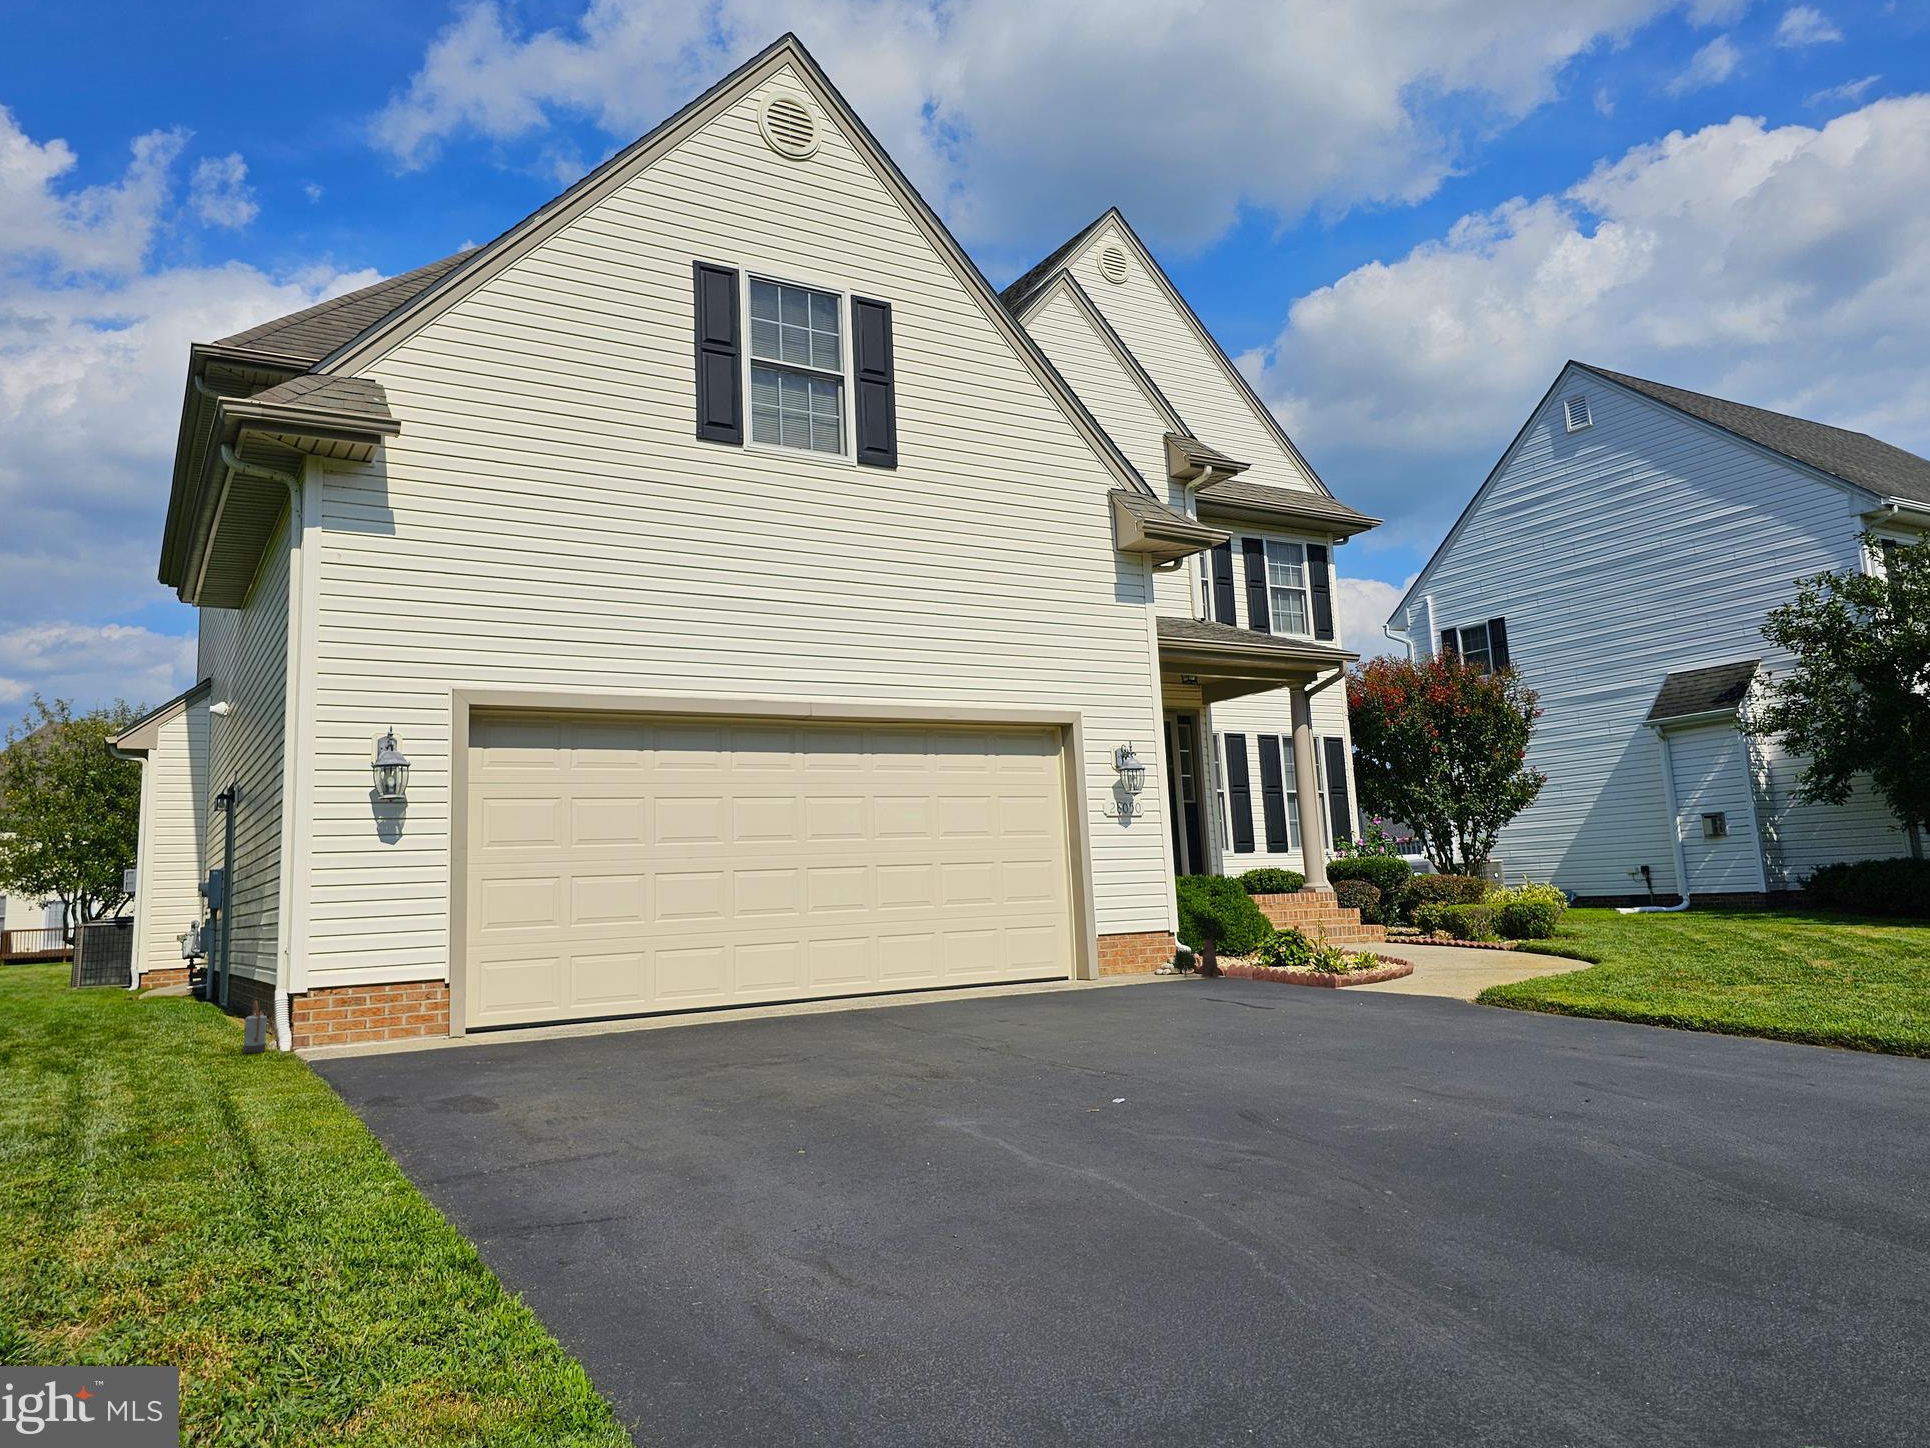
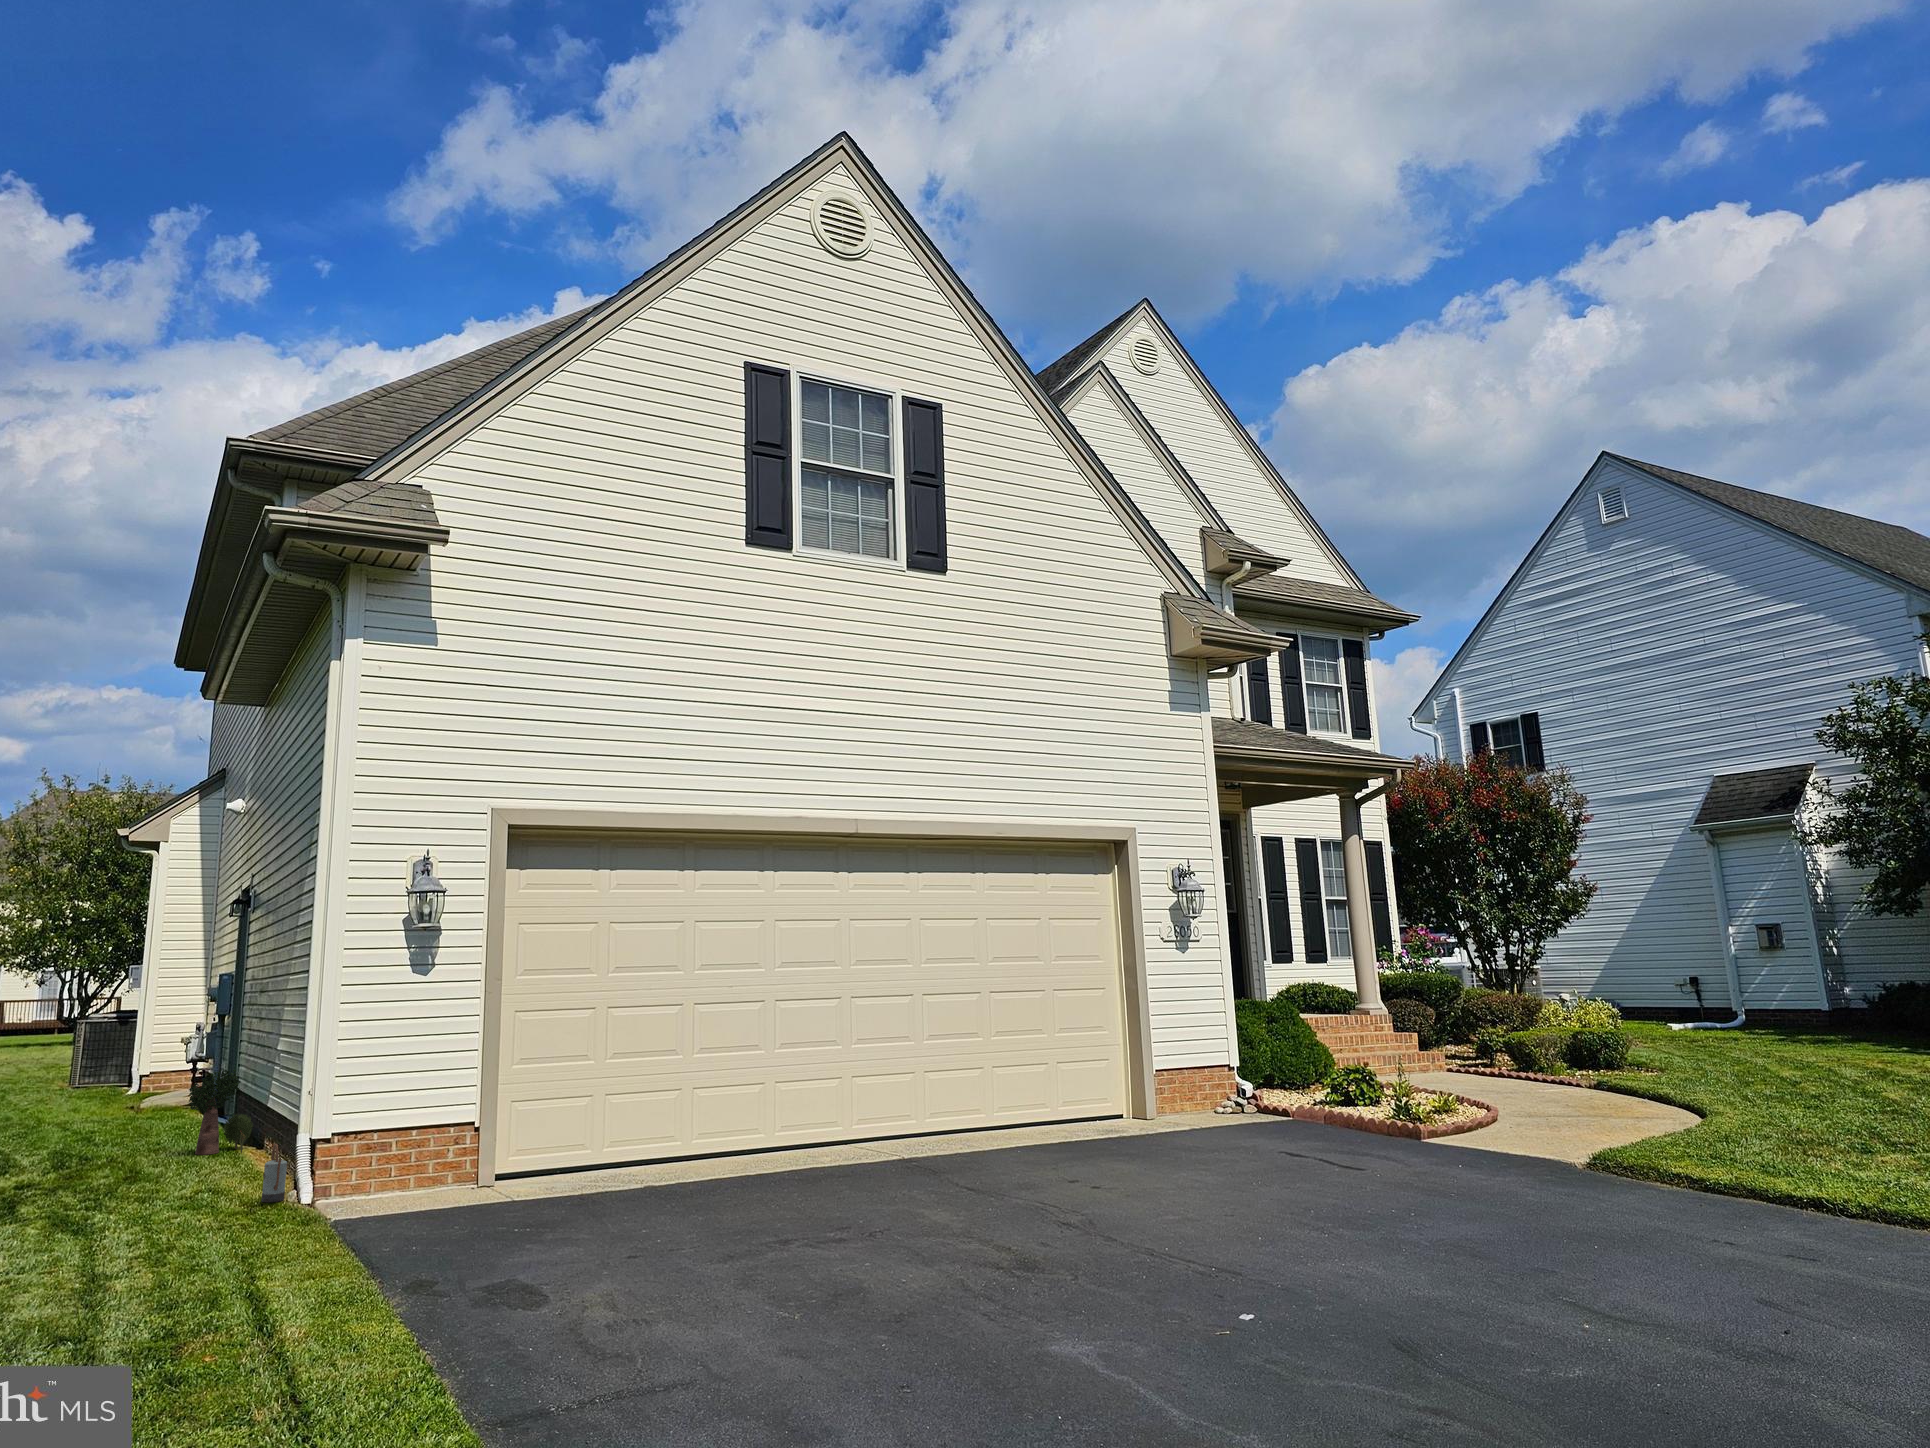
potted plant: present [1173,911,1227,977] -> present [189,1070,254,1155]

